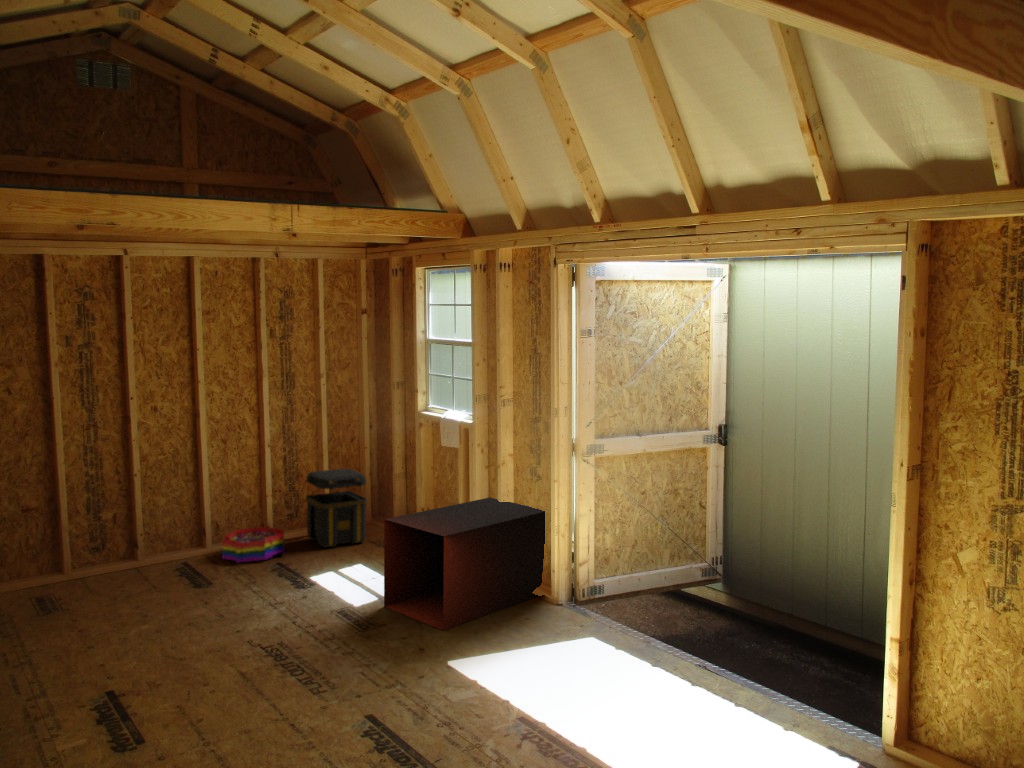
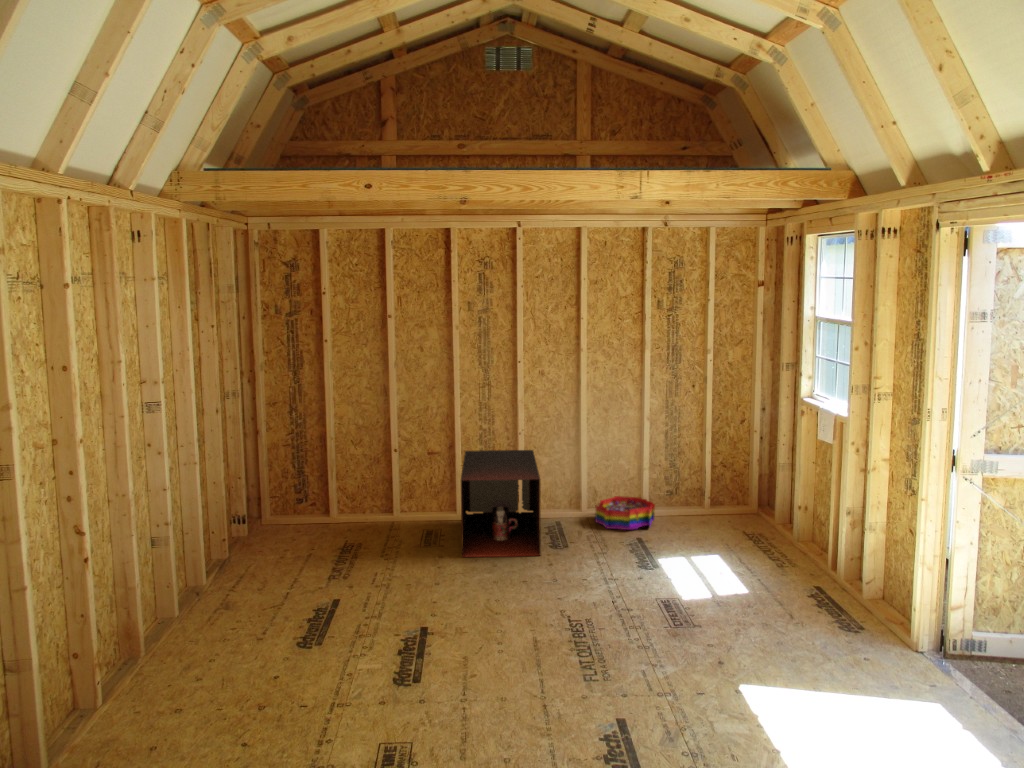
toolbox: present [306,469,367,547] -> none [682,449,741,528]
storage cabinet: present [384,498,545,630] -> present [461,450,541,557]

